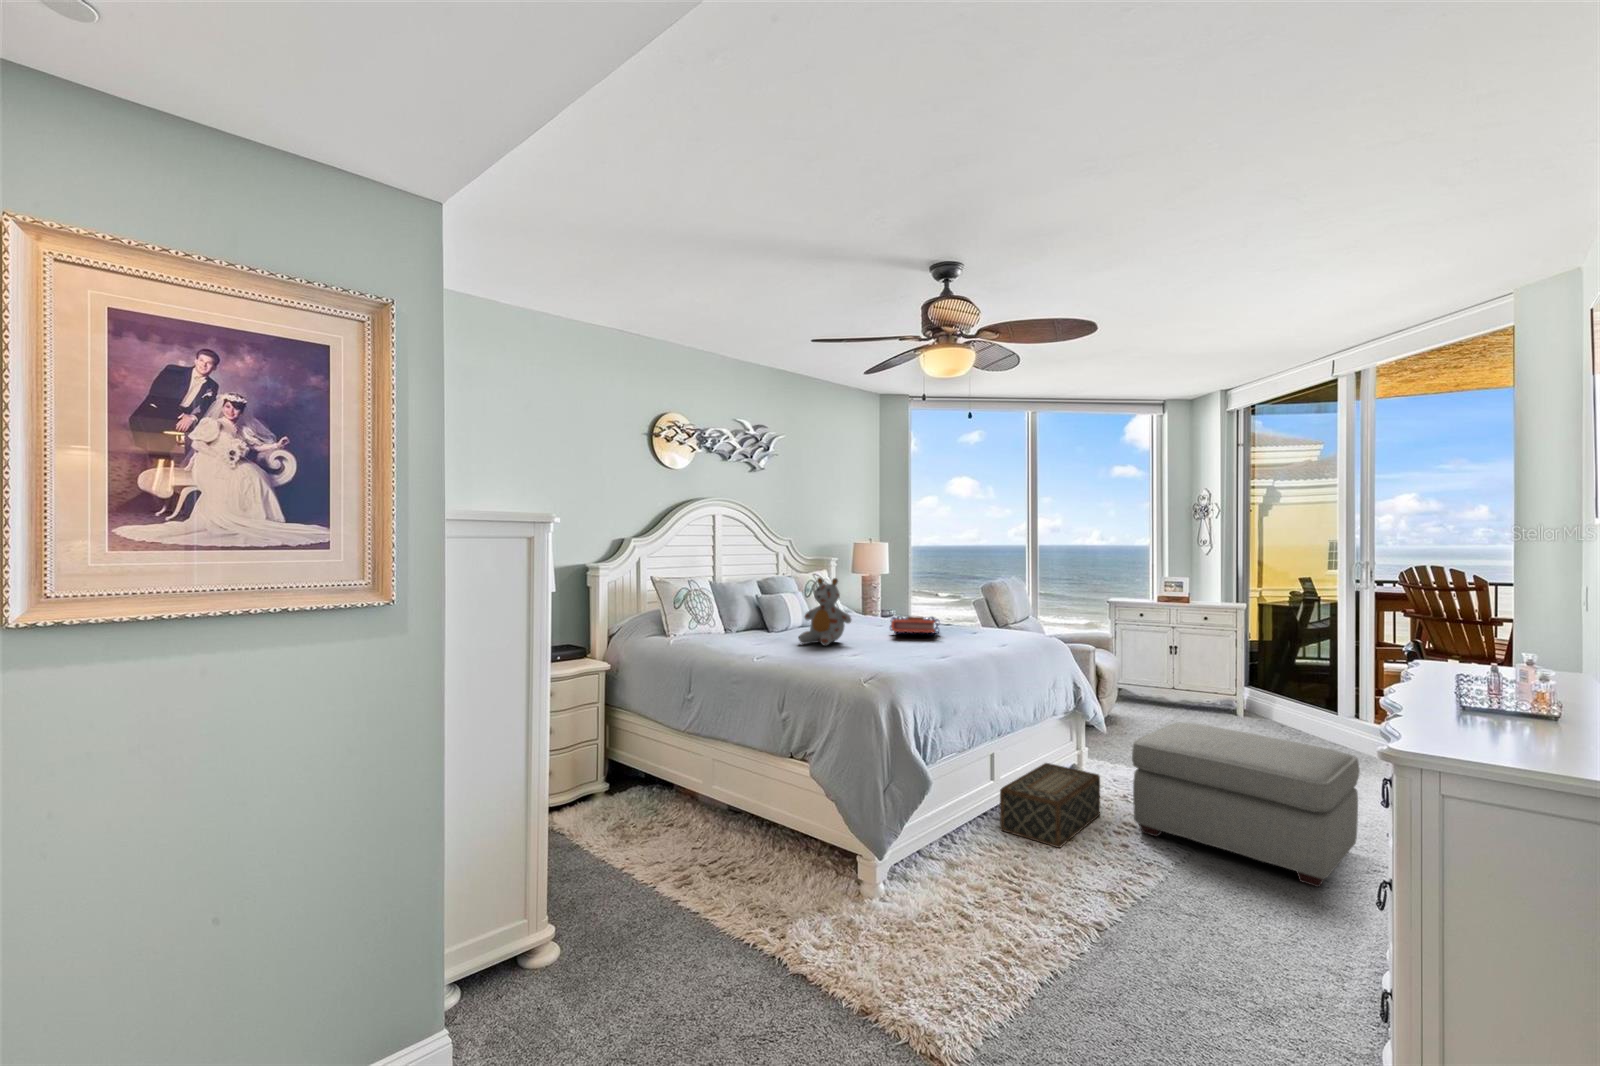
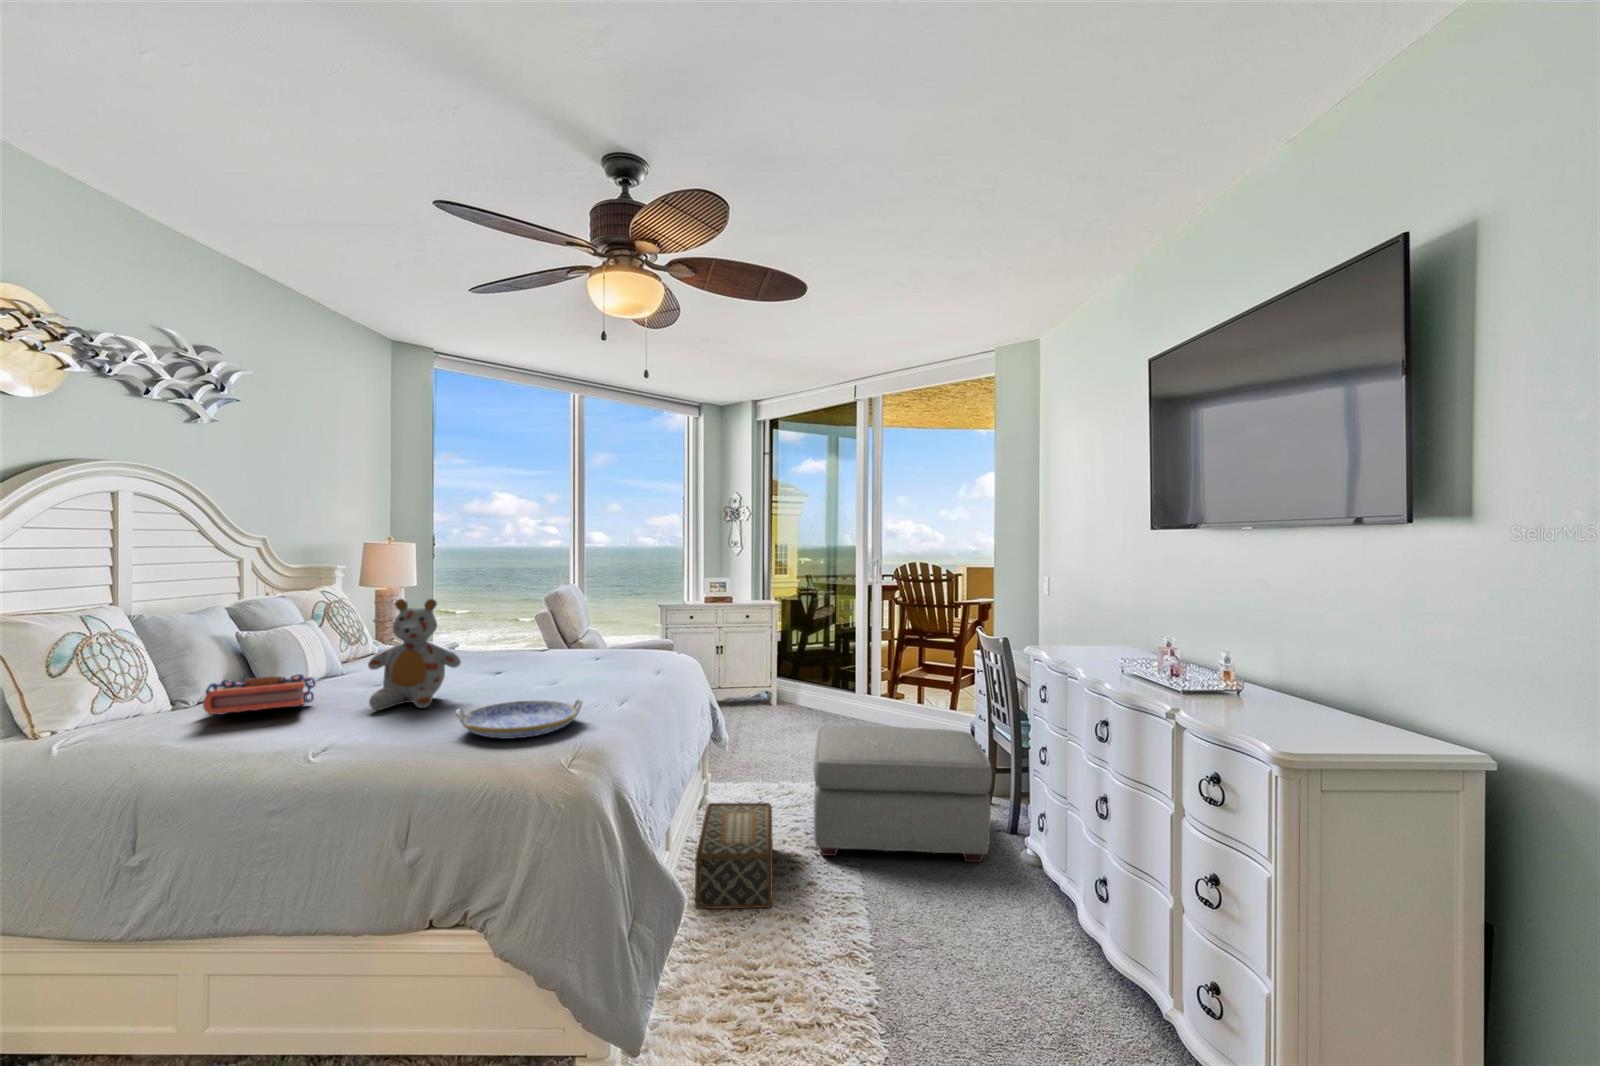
book: present [890,616,939,635] -> present [203,674,315,715]
serving tray: none [820,643,895,664] -> present [456,699,583,739]

